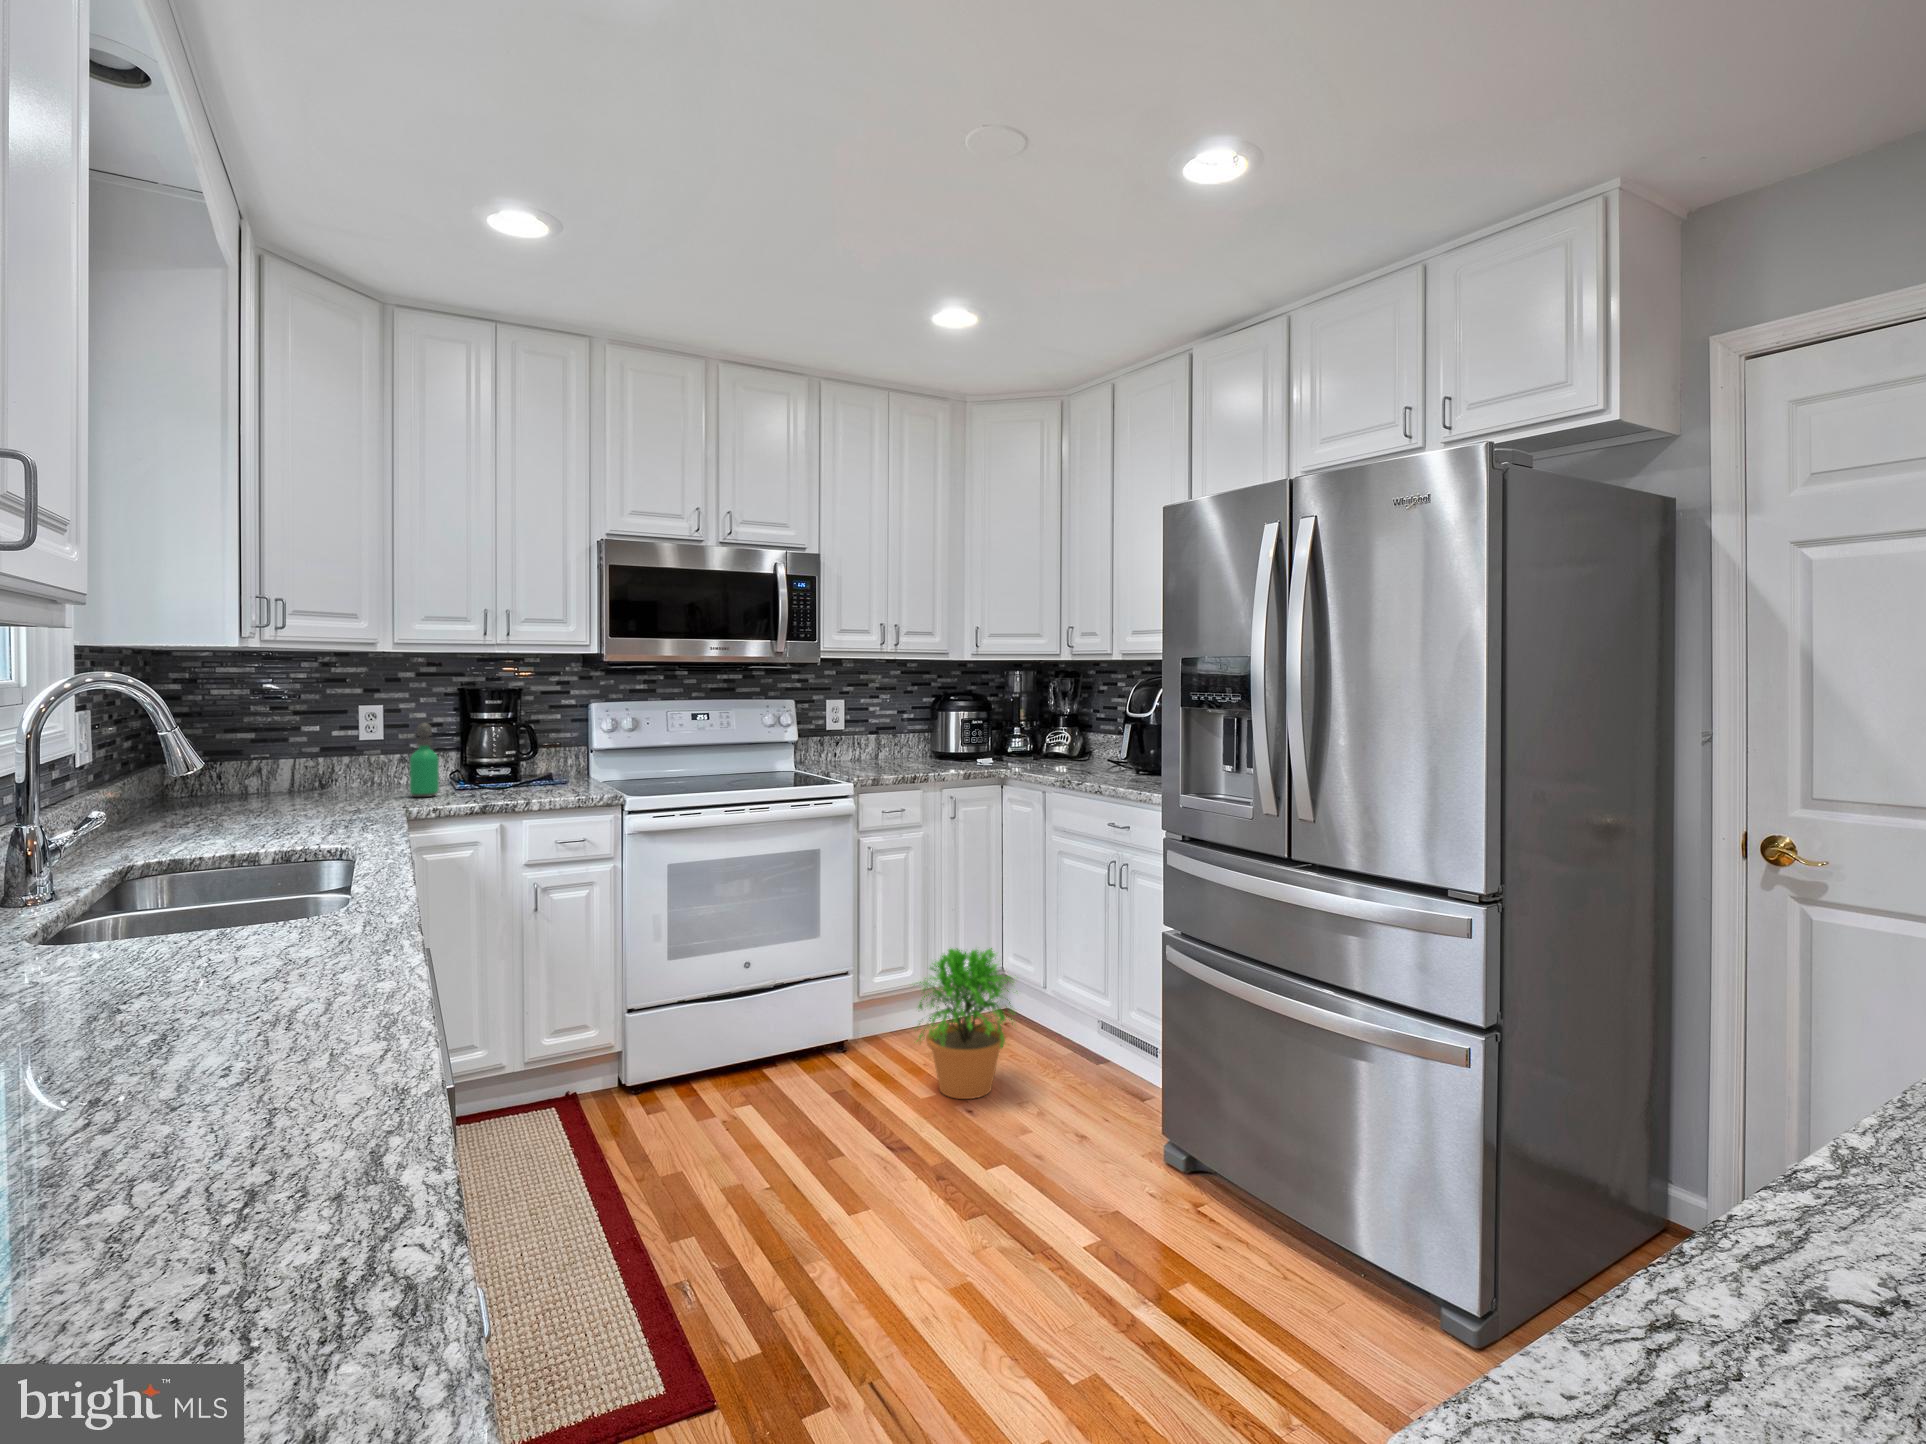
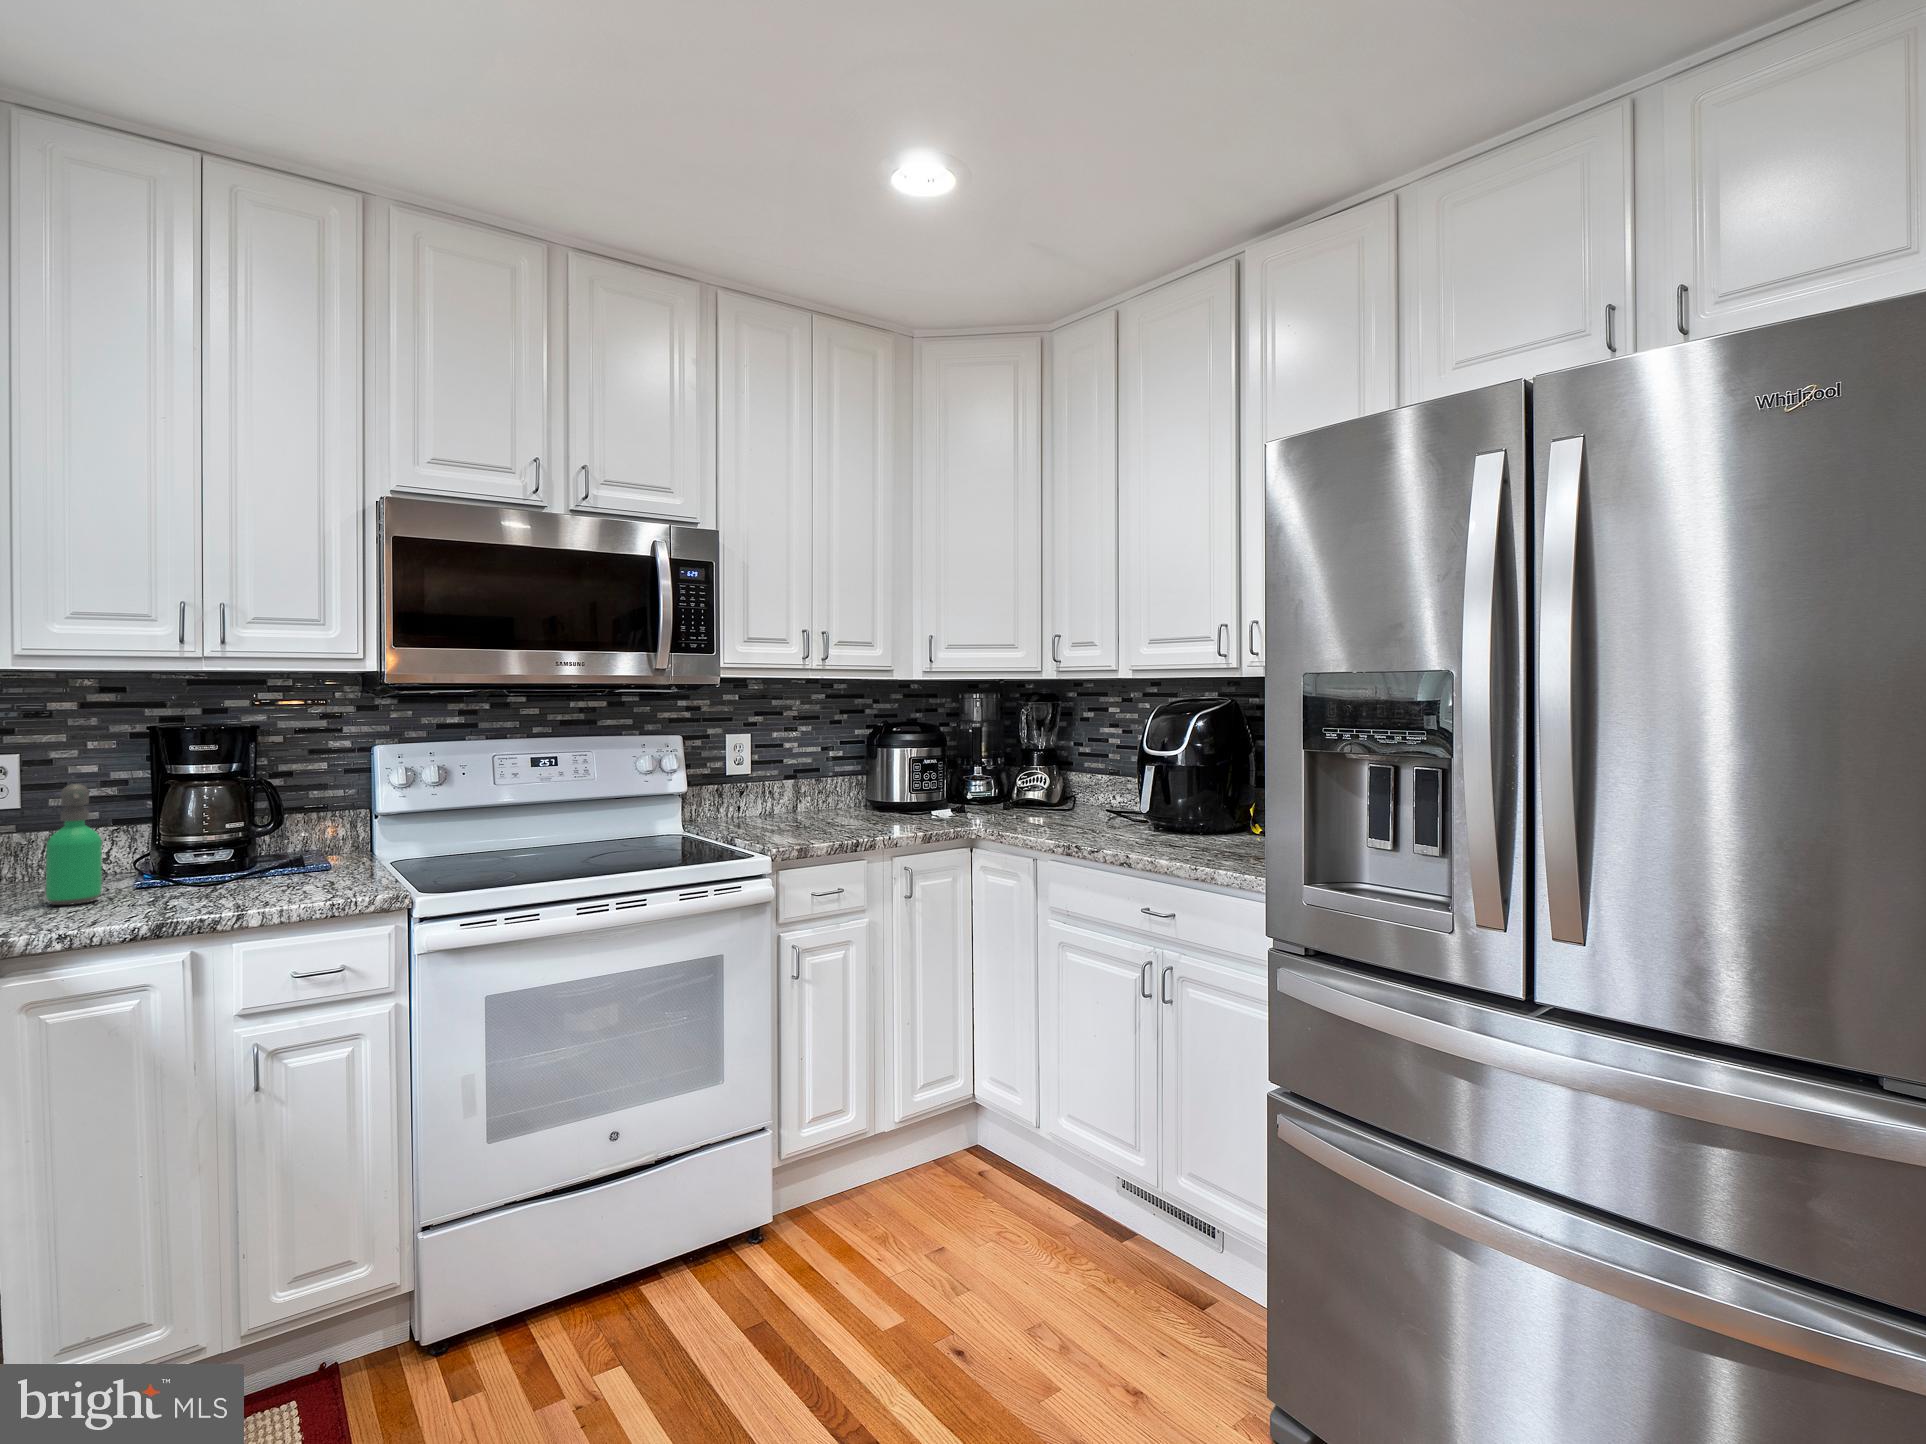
potted plant: present [916,948,1017,1099] -> none [858,1092,1033,1328]

